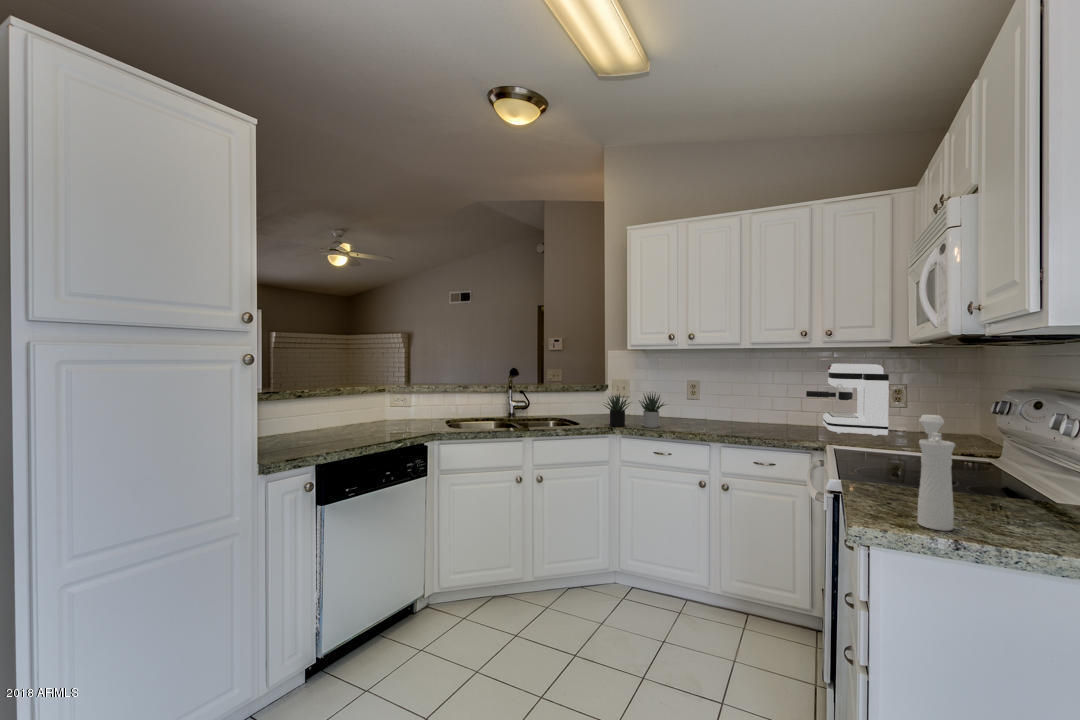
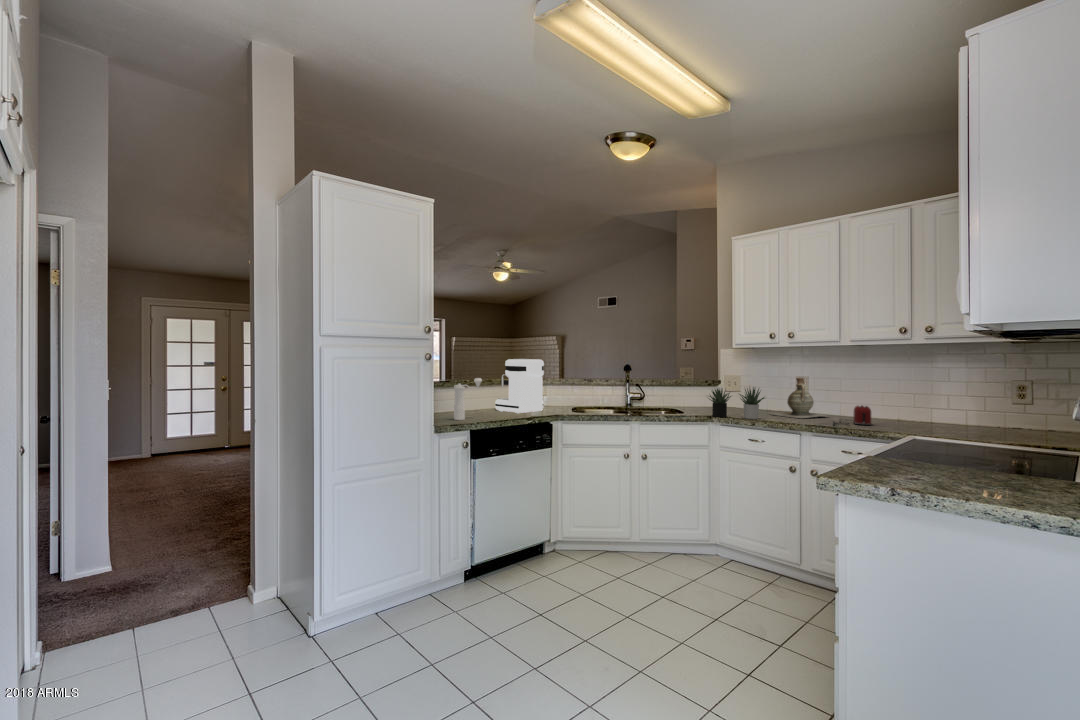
coffee maker: present [806,364,889,436] -> present [495,359,544,414]
ceramic jug: none [660,381,721,424] -> present [772,378,828,418]
toaster: none [735,410,770,433] -> present [832,406,871,426]
pepper mill: present [918,415,955,531] -> present [454,378,482,420]

